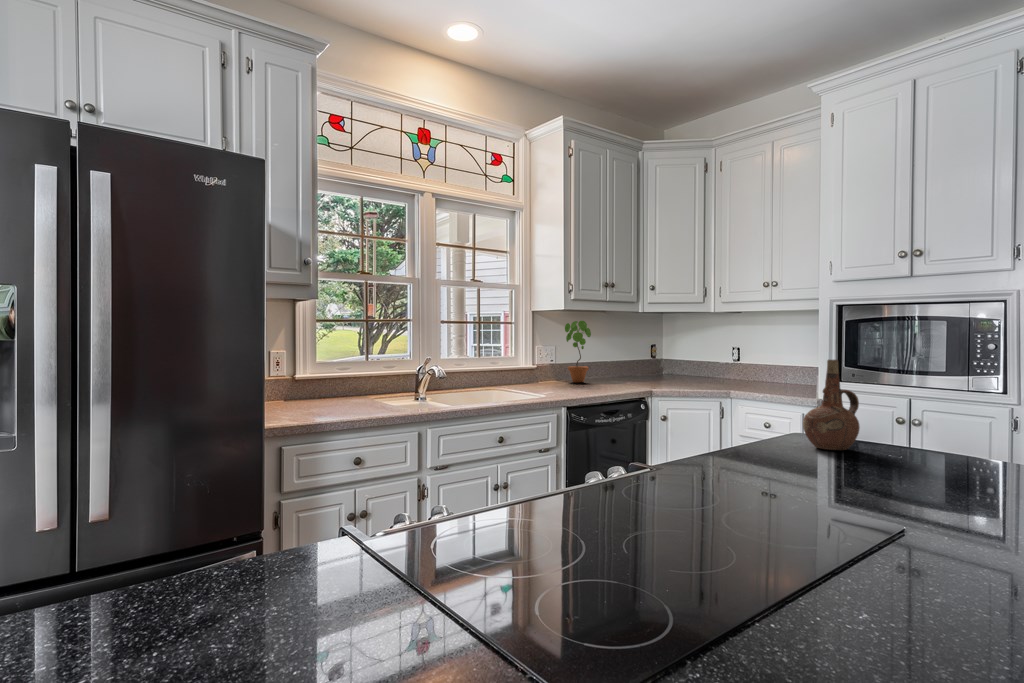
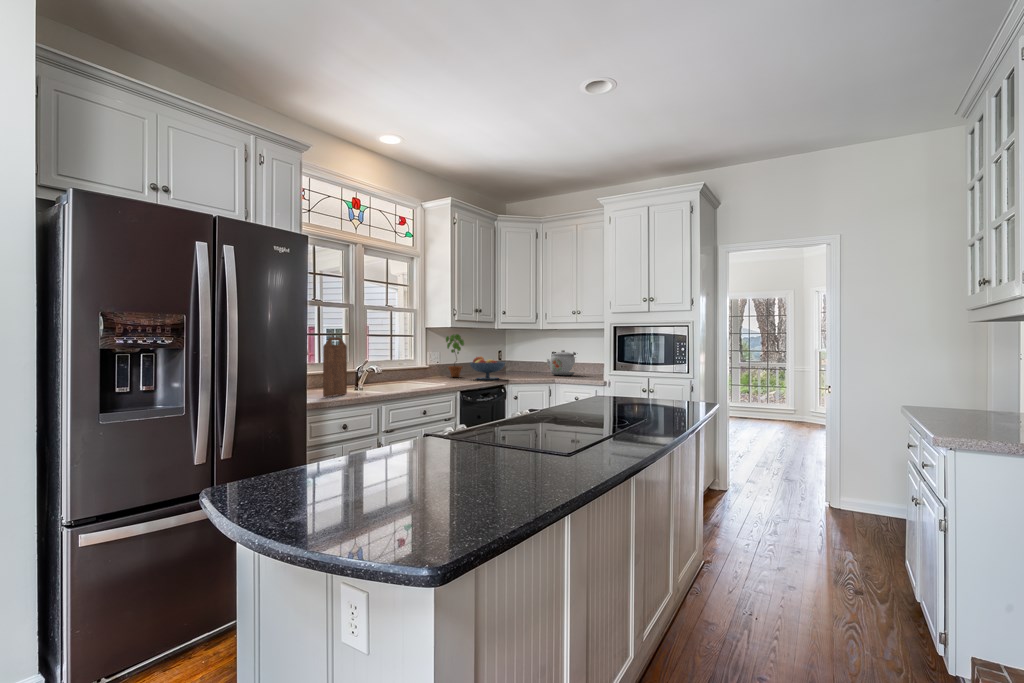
cutting board: none [323,325,370,418] -> present [323,337,347,397]
kettle: none [721,344,776,384] -> present [547,350,576,376]
fruit bowl: none [594,353,649,389] -> present [470,356,505,380]
ceramic pitcher: present [803,360,860,450] -> none [600,355,624,397]

